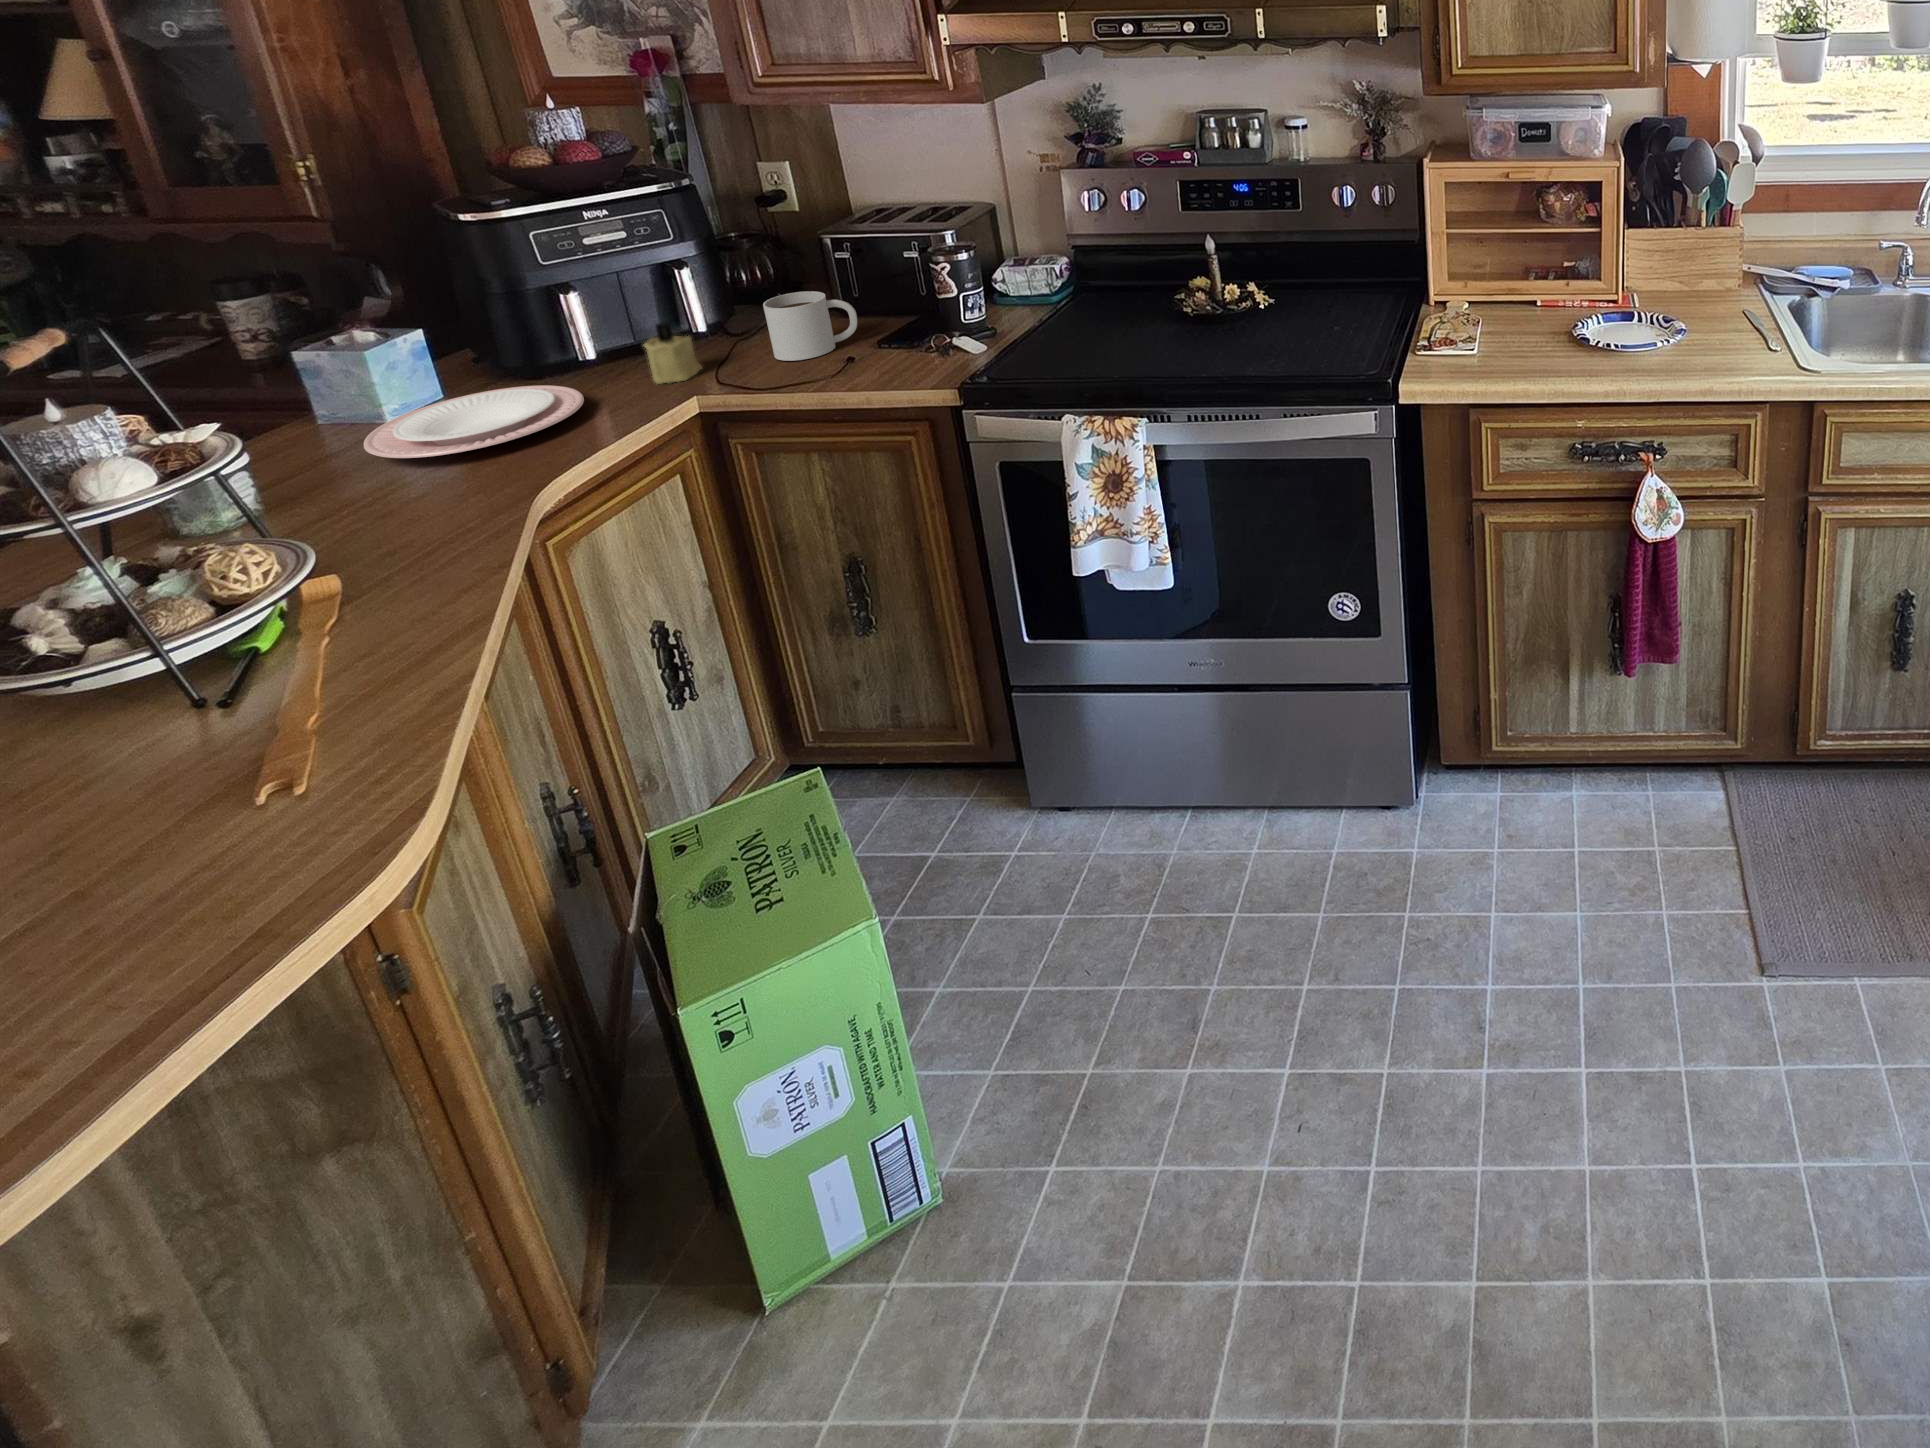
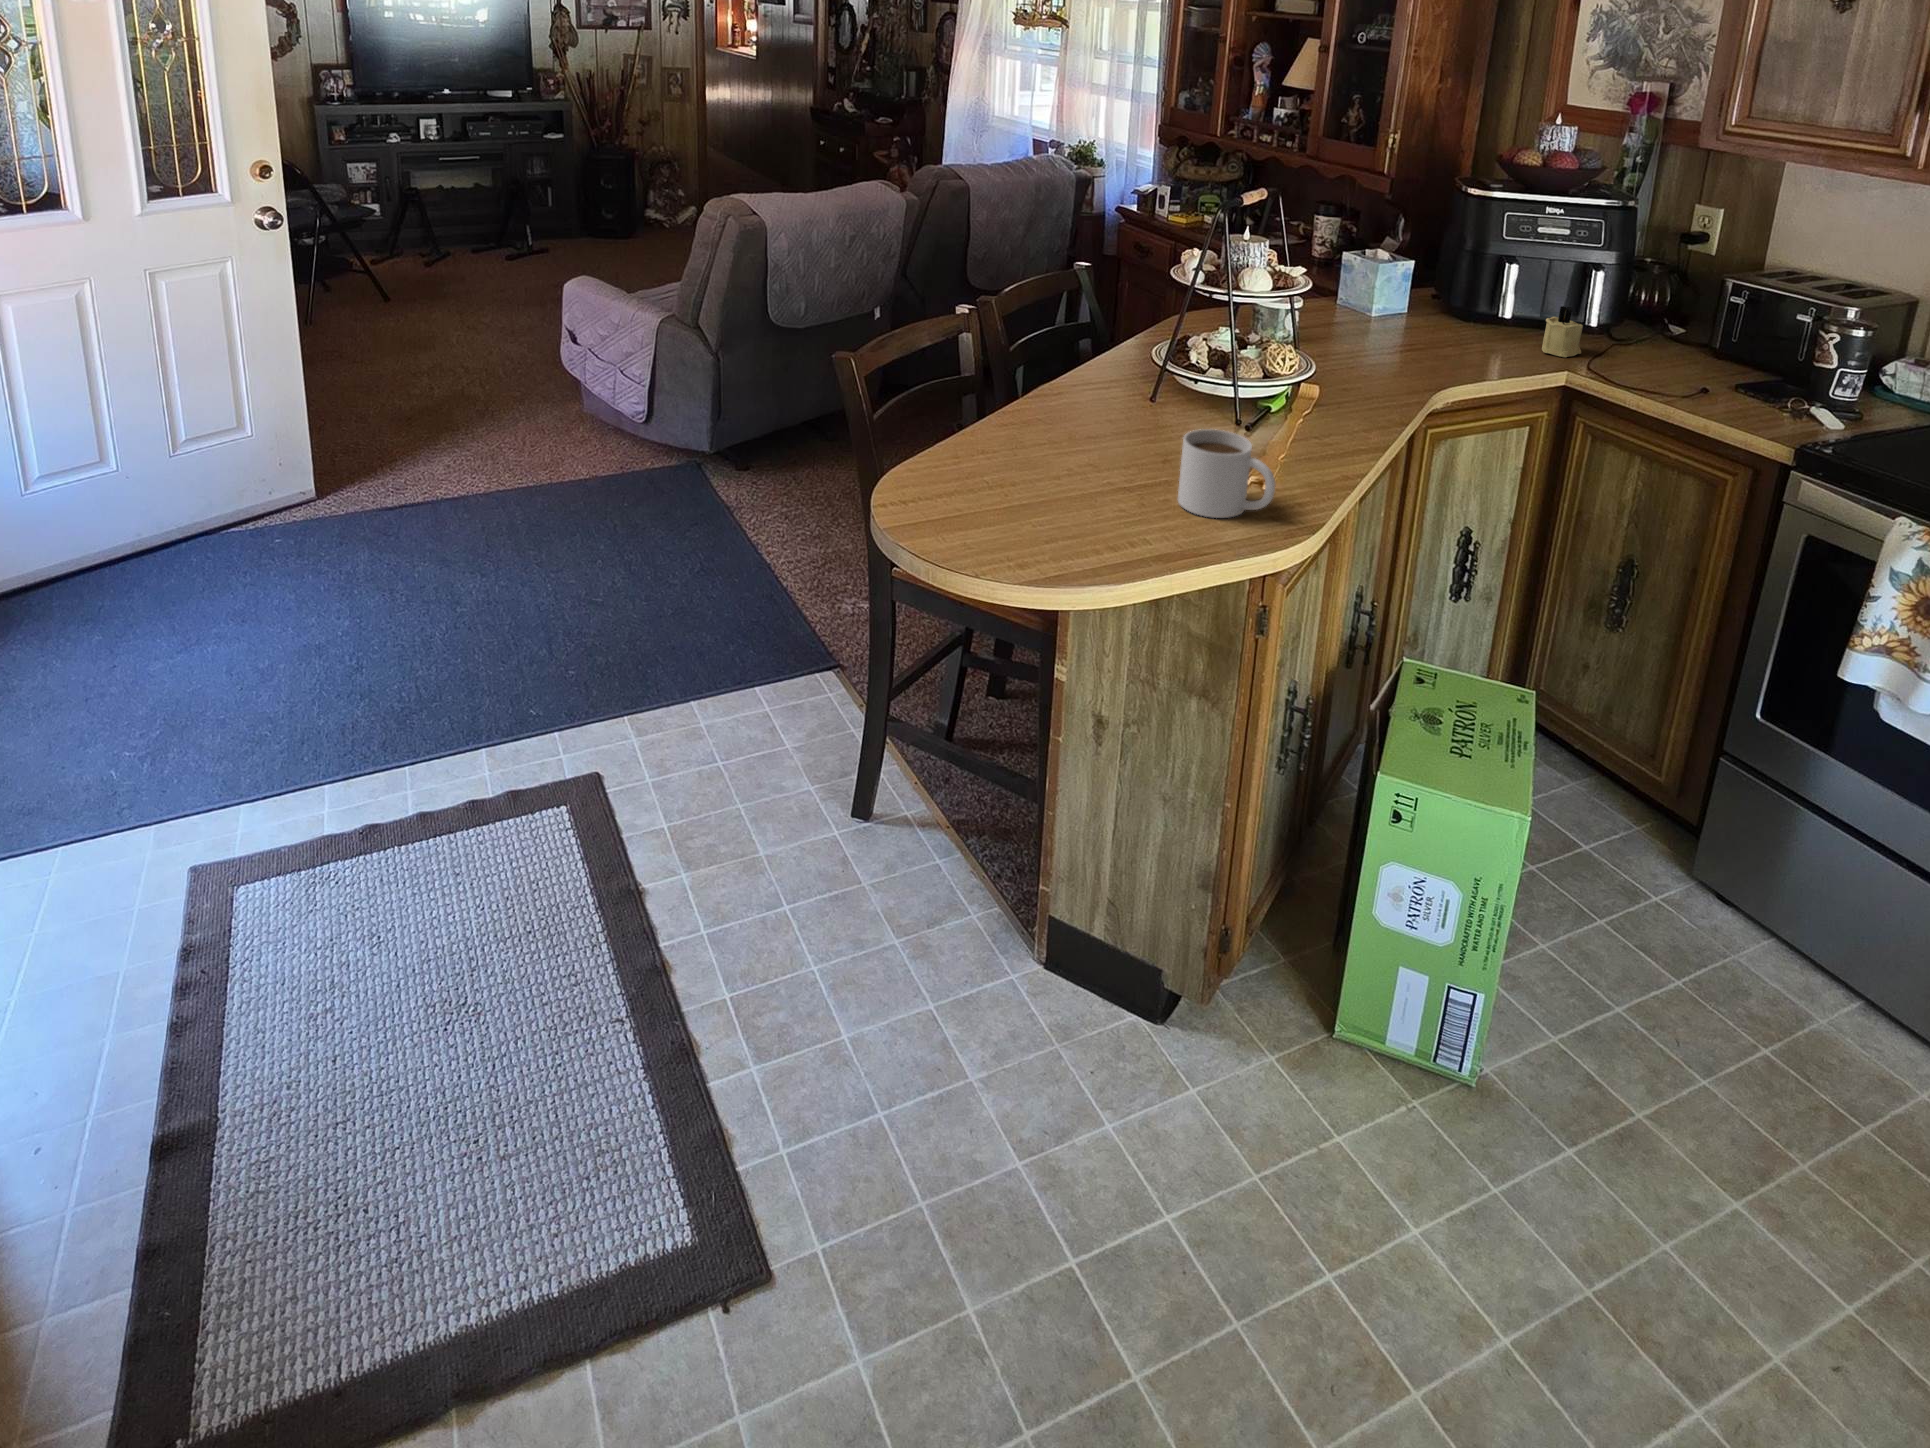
mug: present [763,291,857,361] -> present [1178,429,1275,518]
plate: present [364,385,584,458] -> none [1354,312,1490,352]

